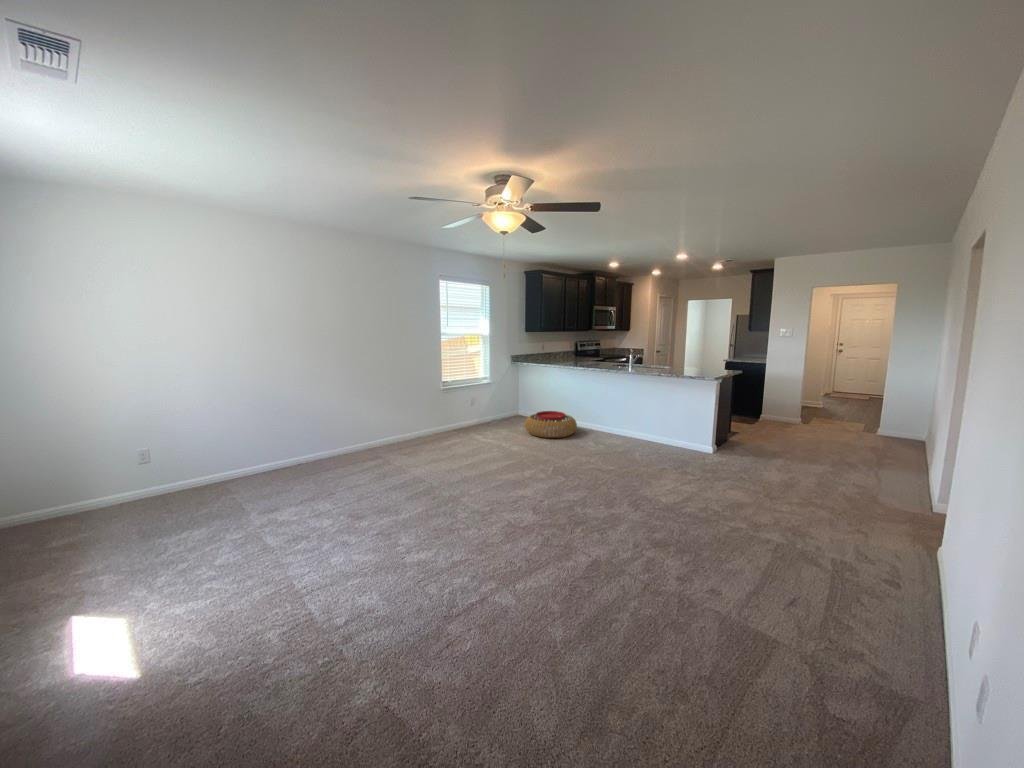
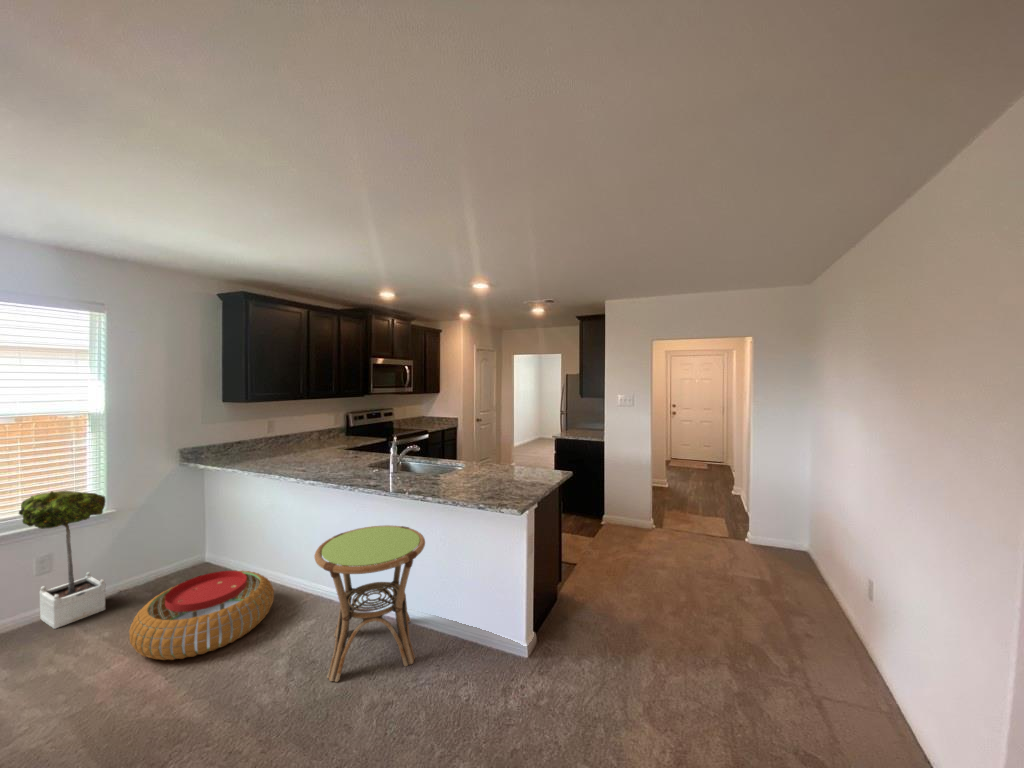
potted tree: none [472,368,498,427] -> present [19,491,105,629]
side table: none [610,392,661,449] -> present [314,525,425,682]

